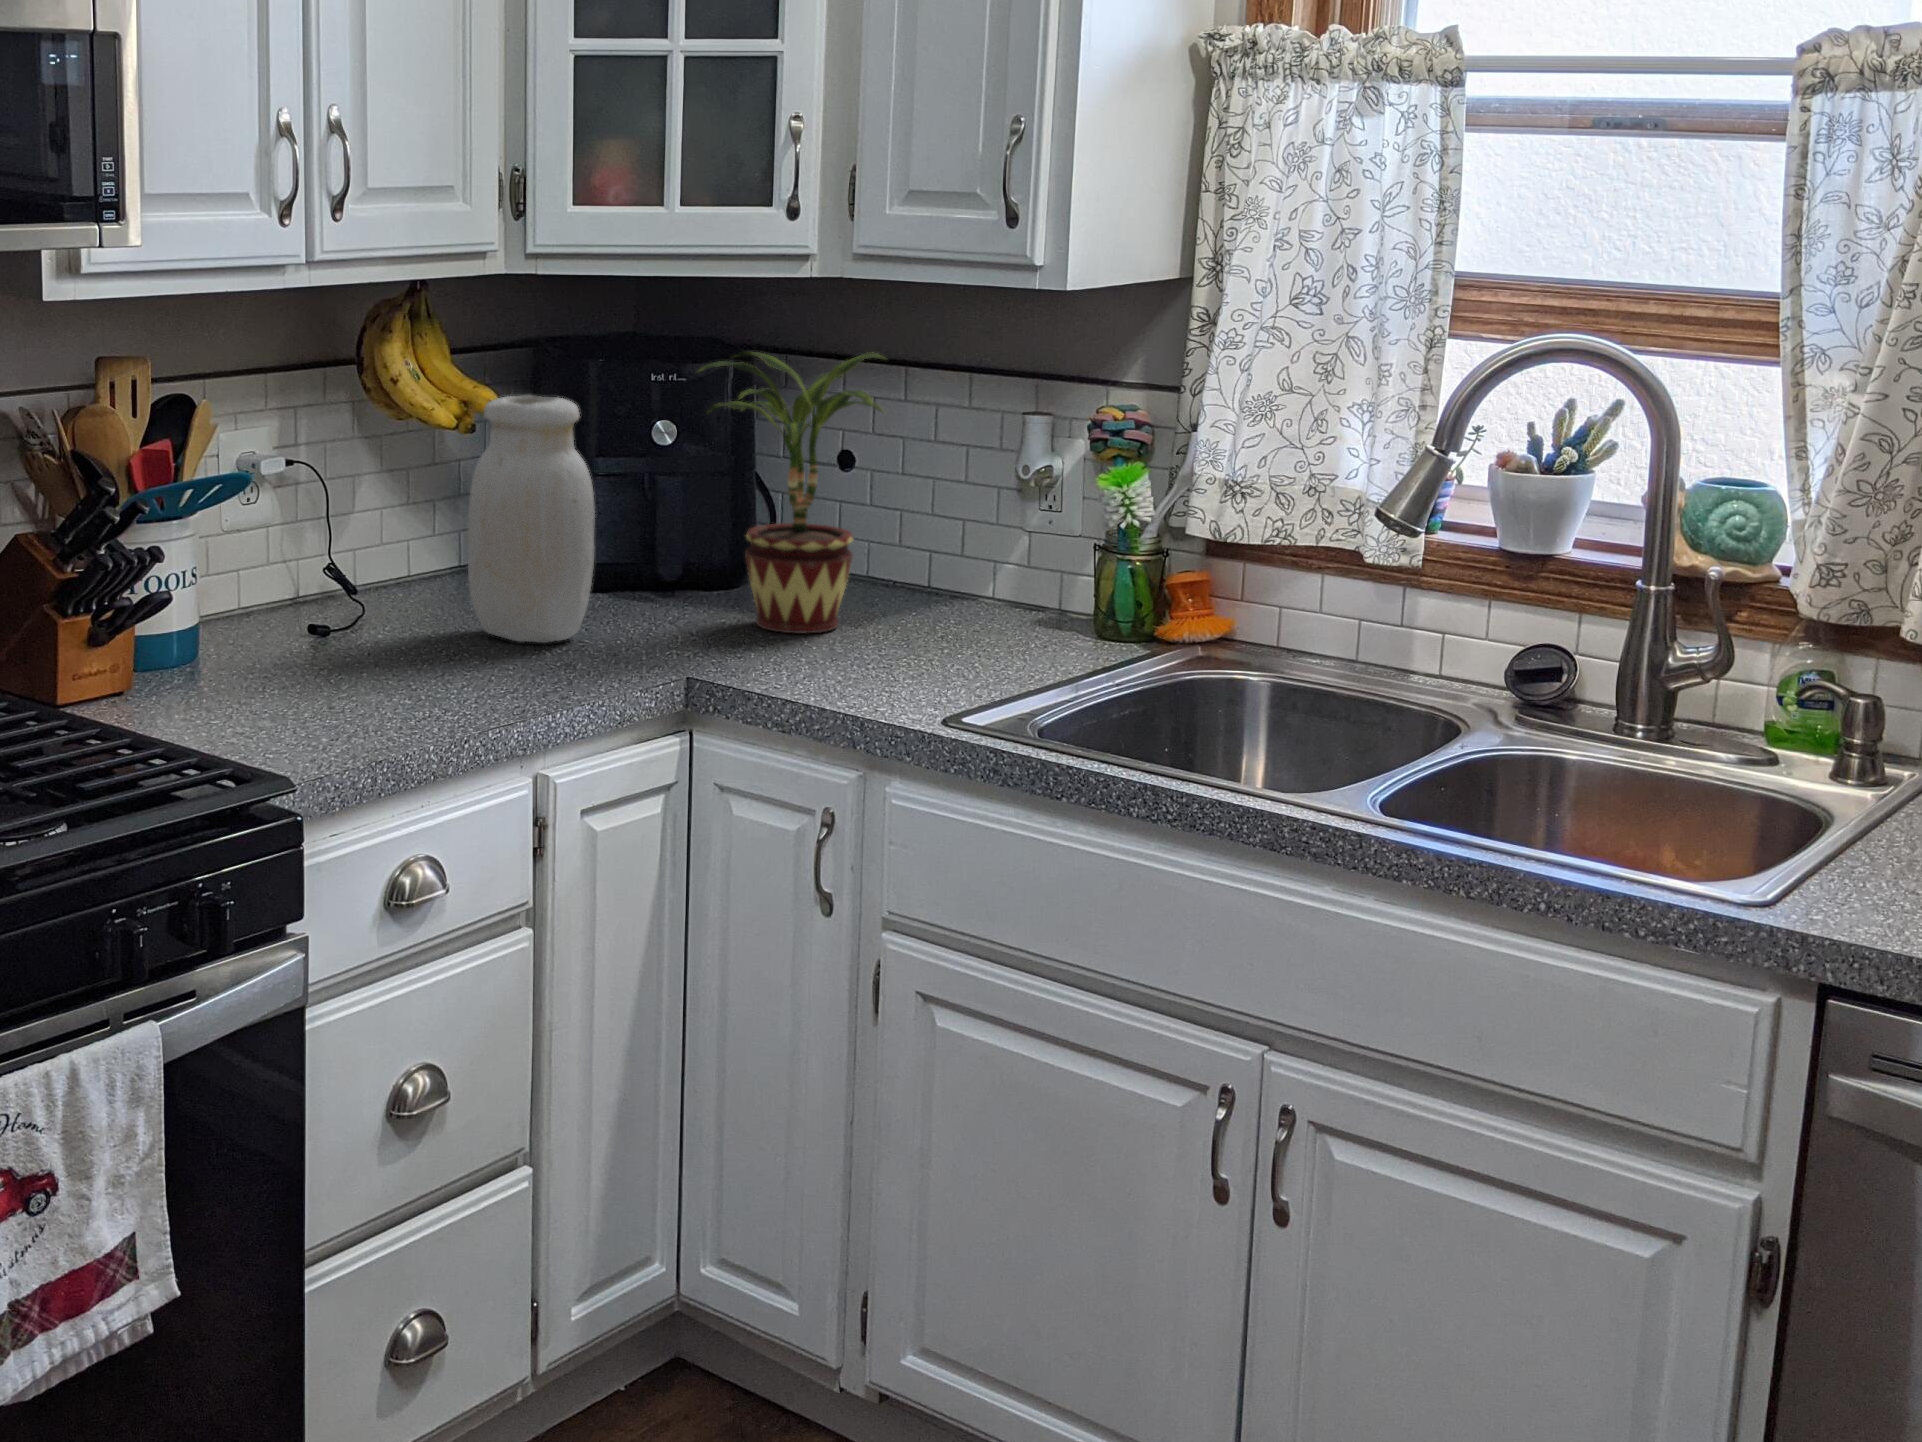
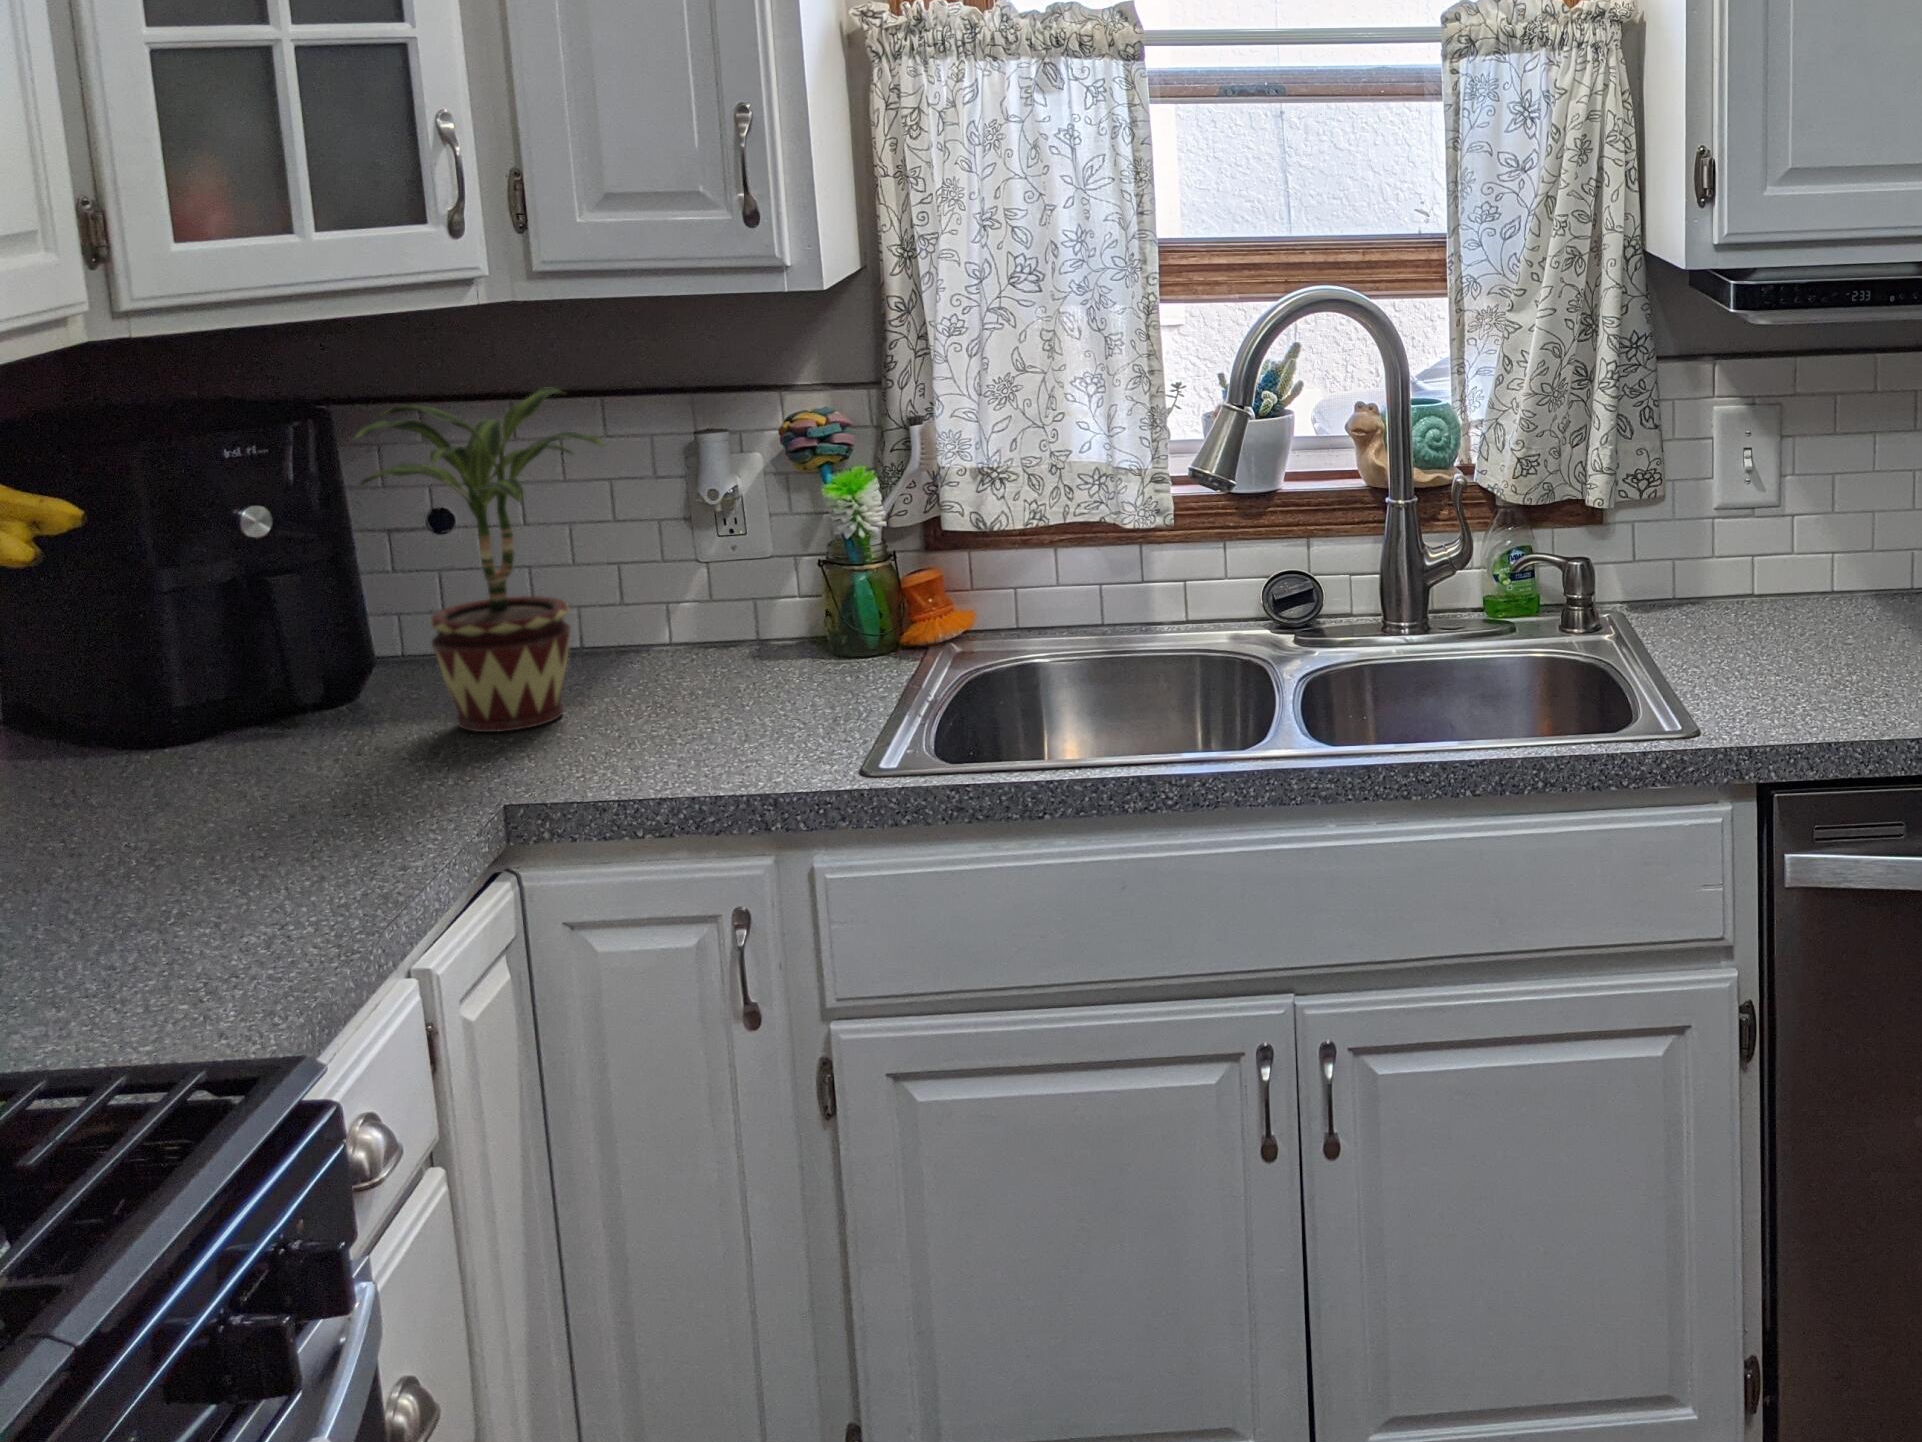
jar: present [468,395,595,643] -> none [83,497,282,824]

